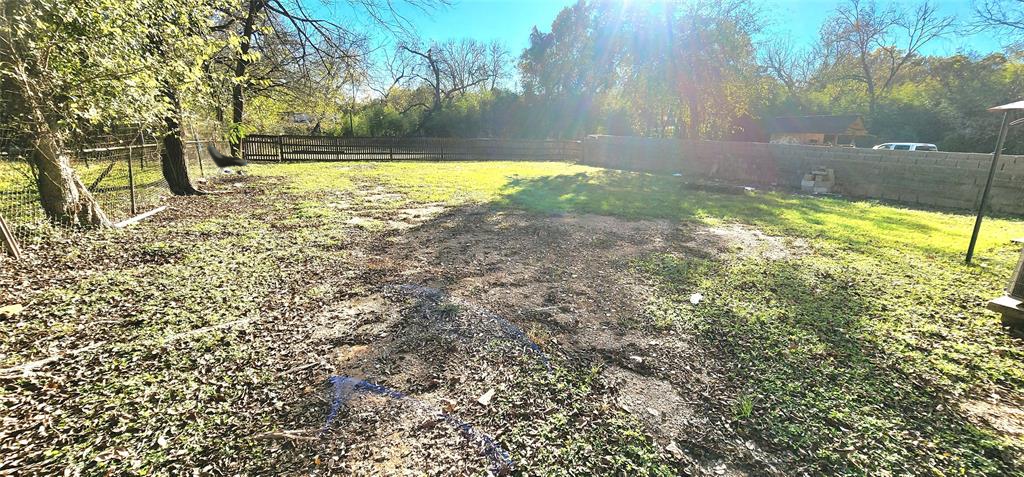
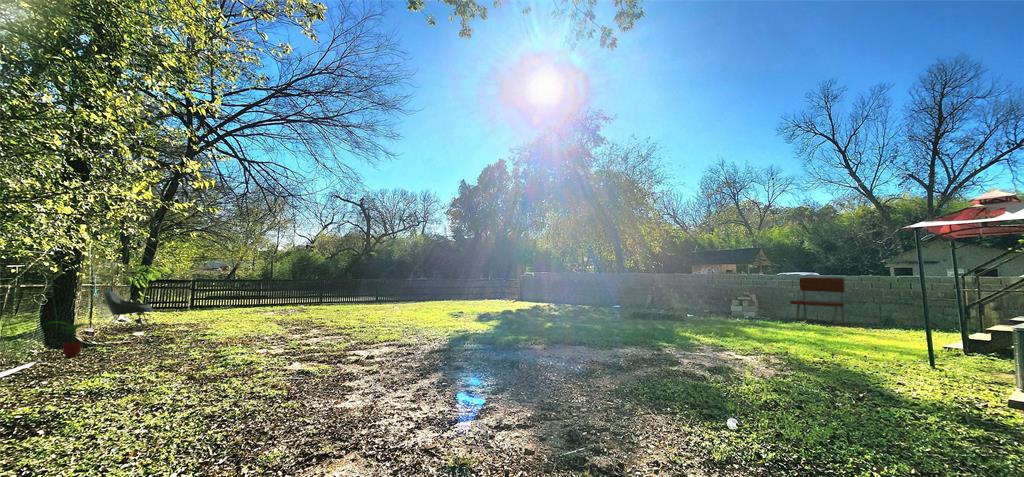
bench: none [881,151,959,207] -> present [790,278,845,324]
potted plant: none [162,174,203,203] -> present [46,321,95,357]

